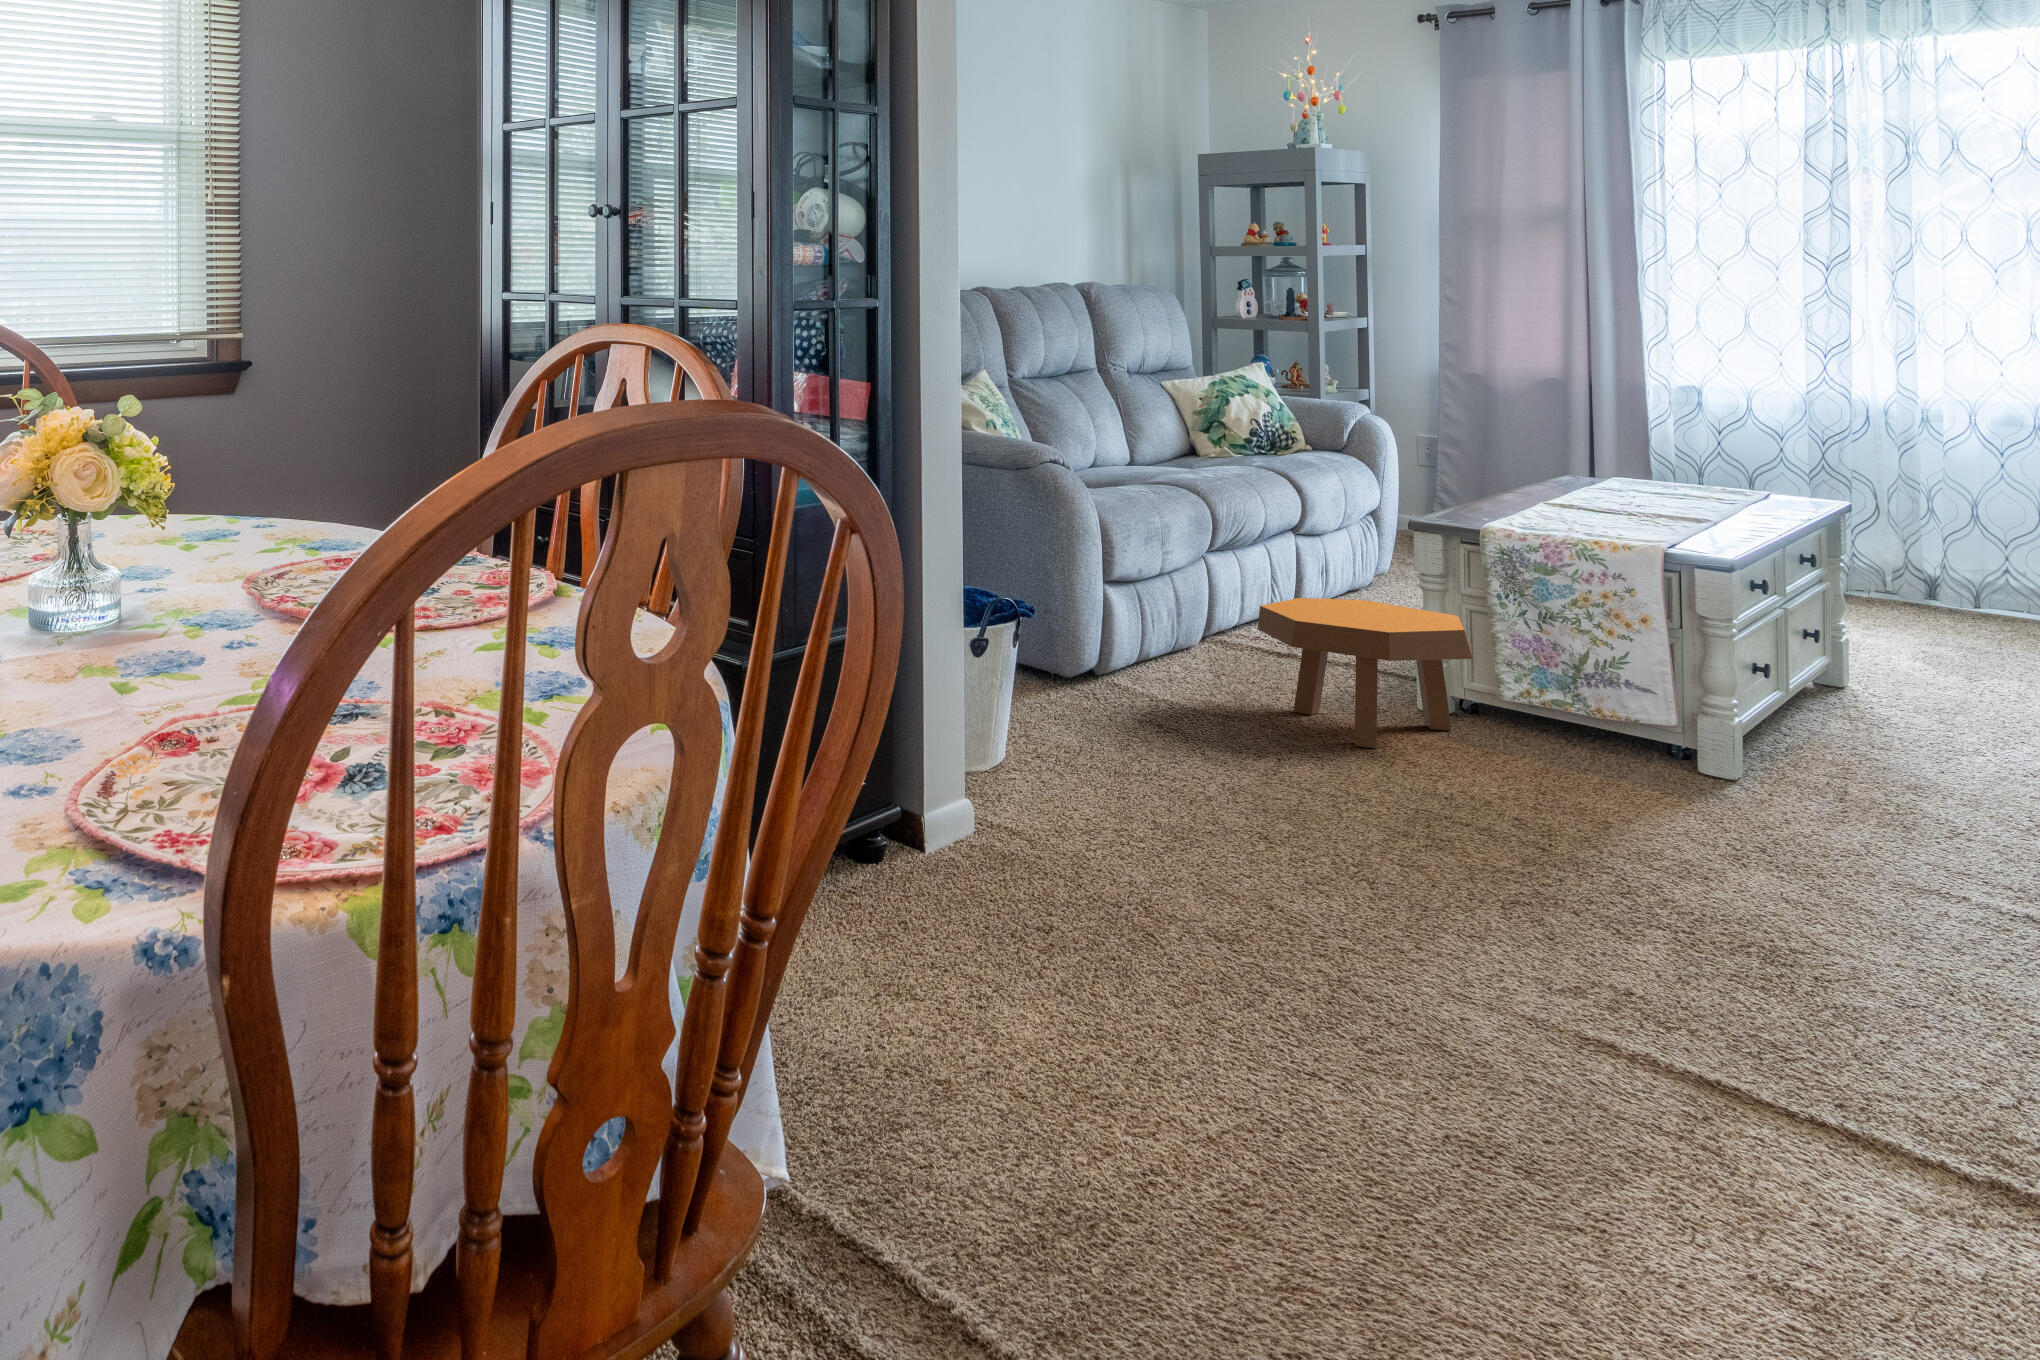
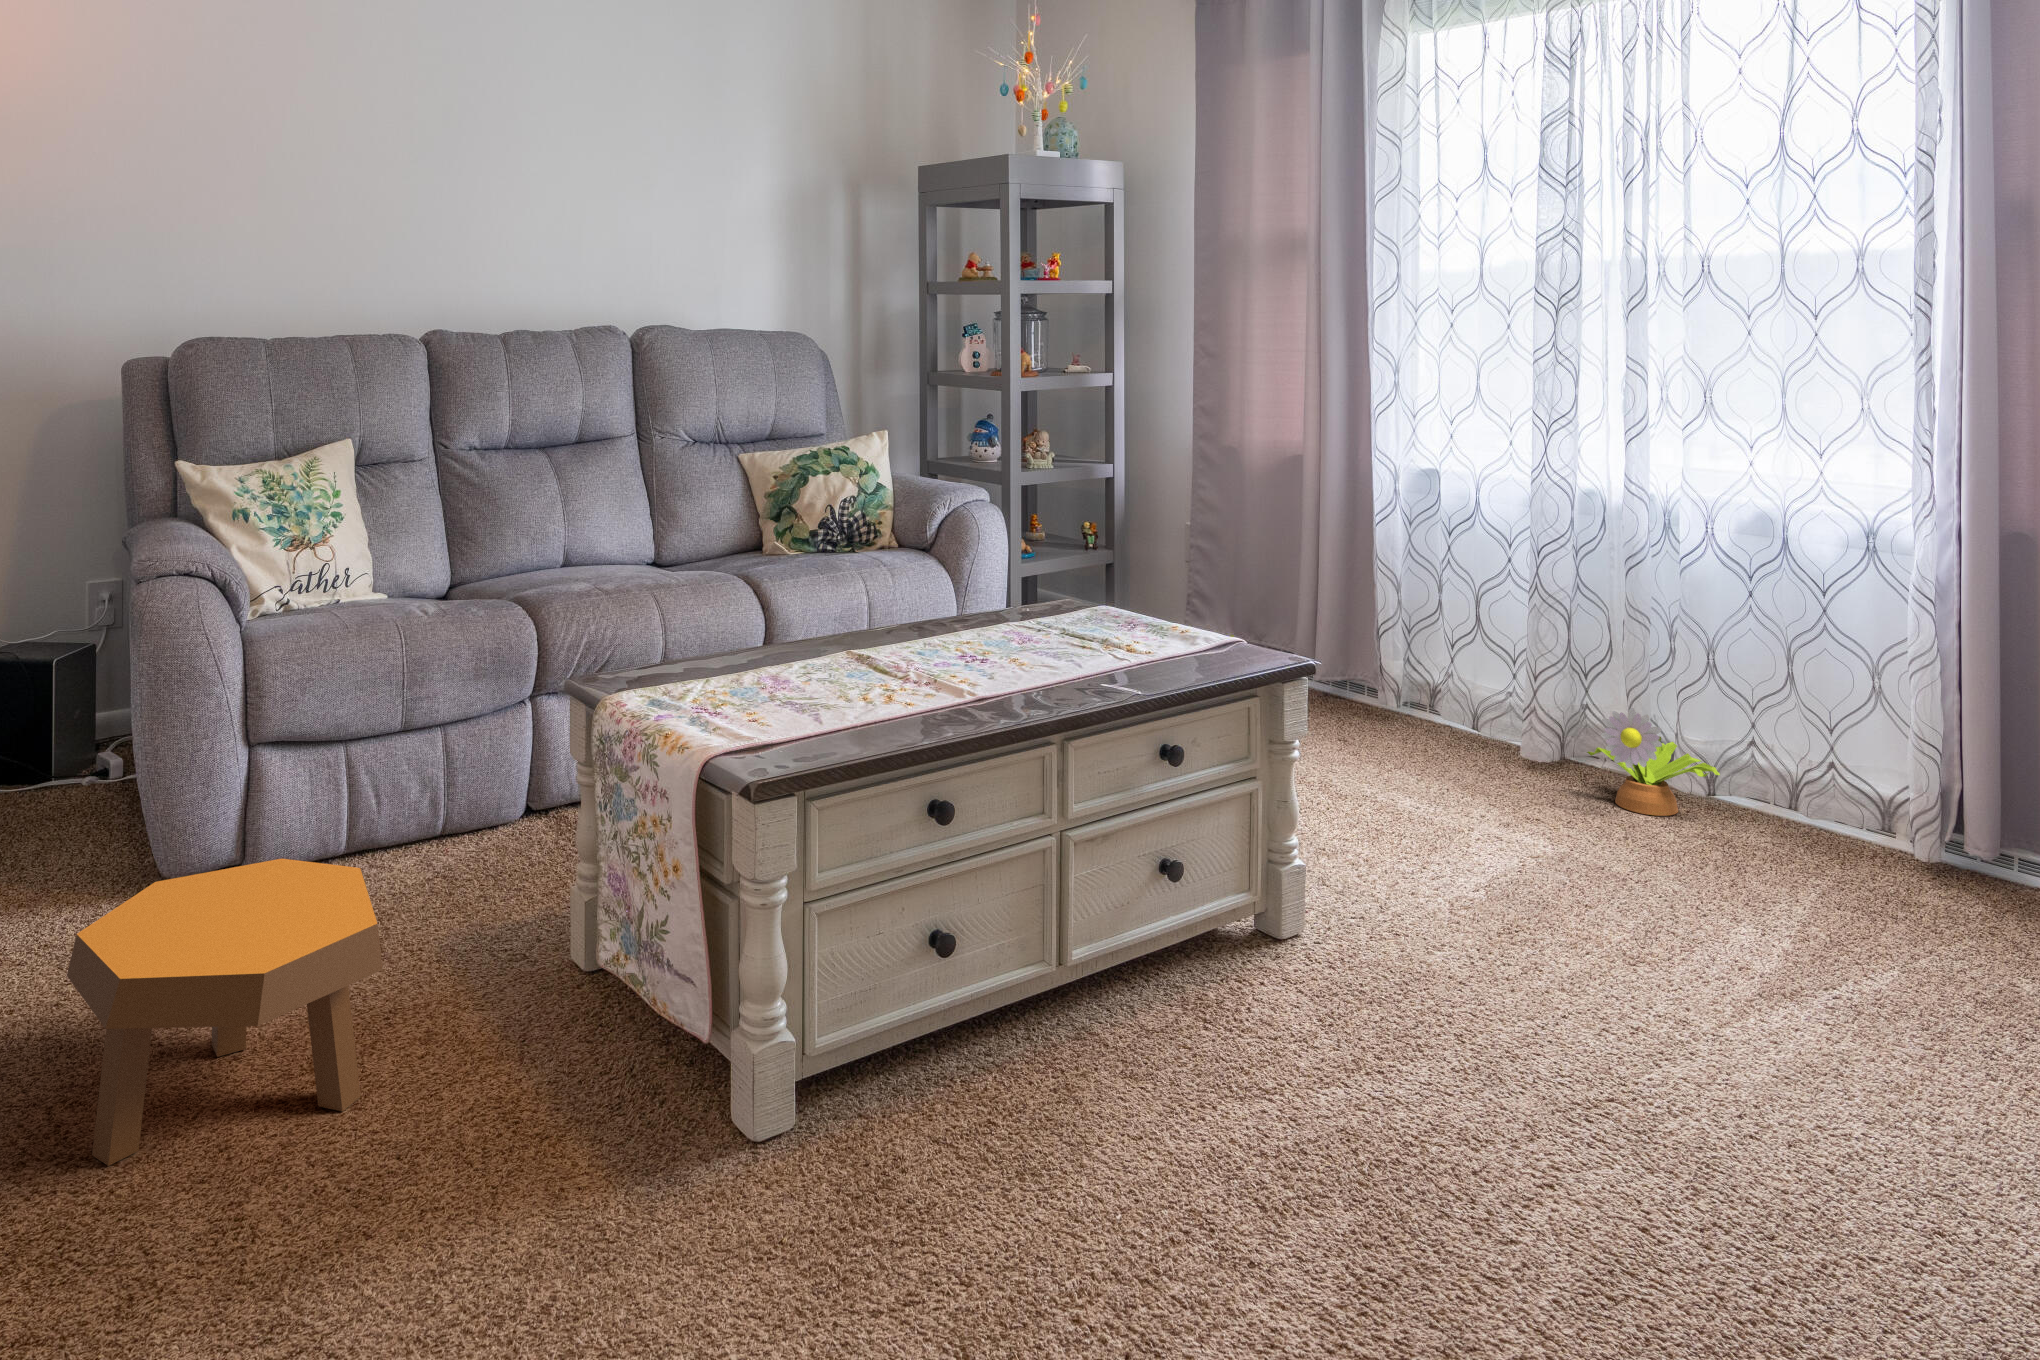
decorative plant: none [1884,541,1998,616] -> present [1587,708,1720,816]

